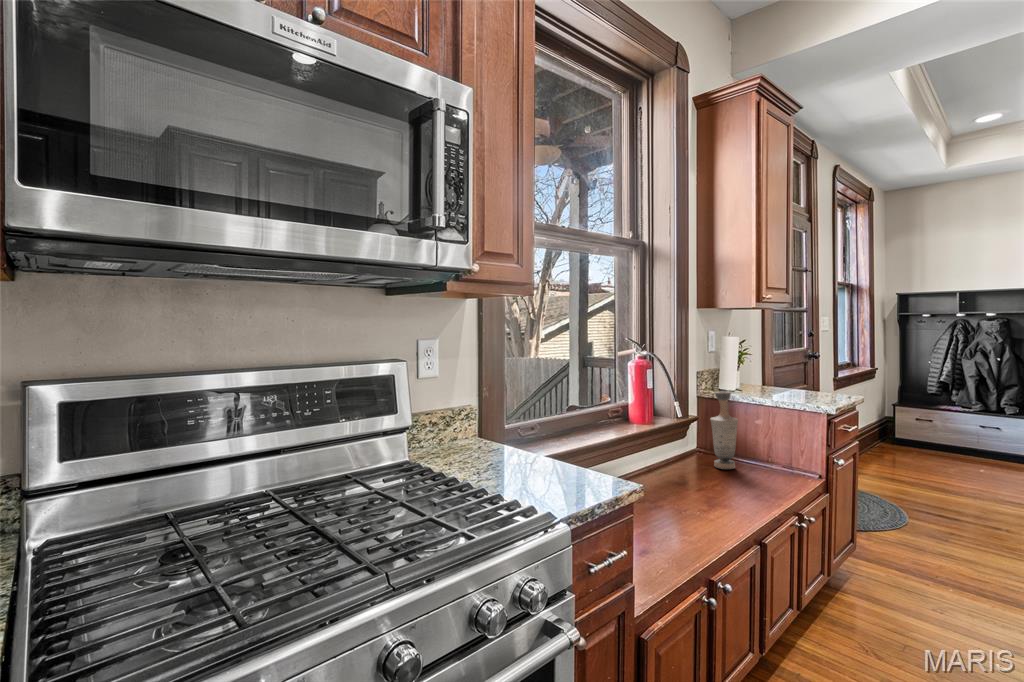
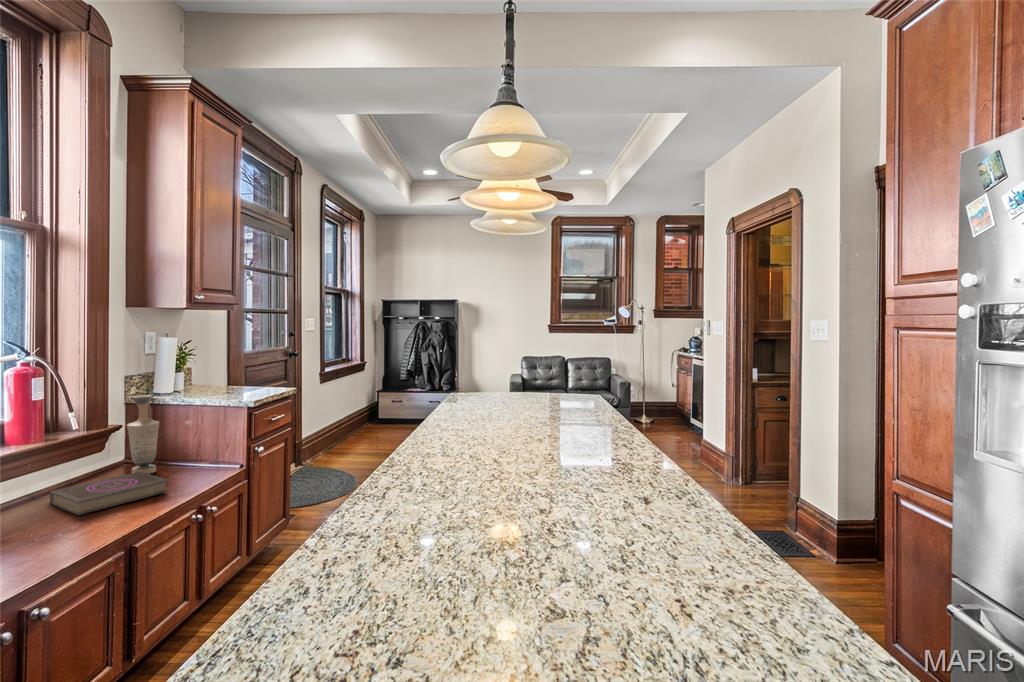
book: none [667,466,765,499] -> present [50,472,169,515]

